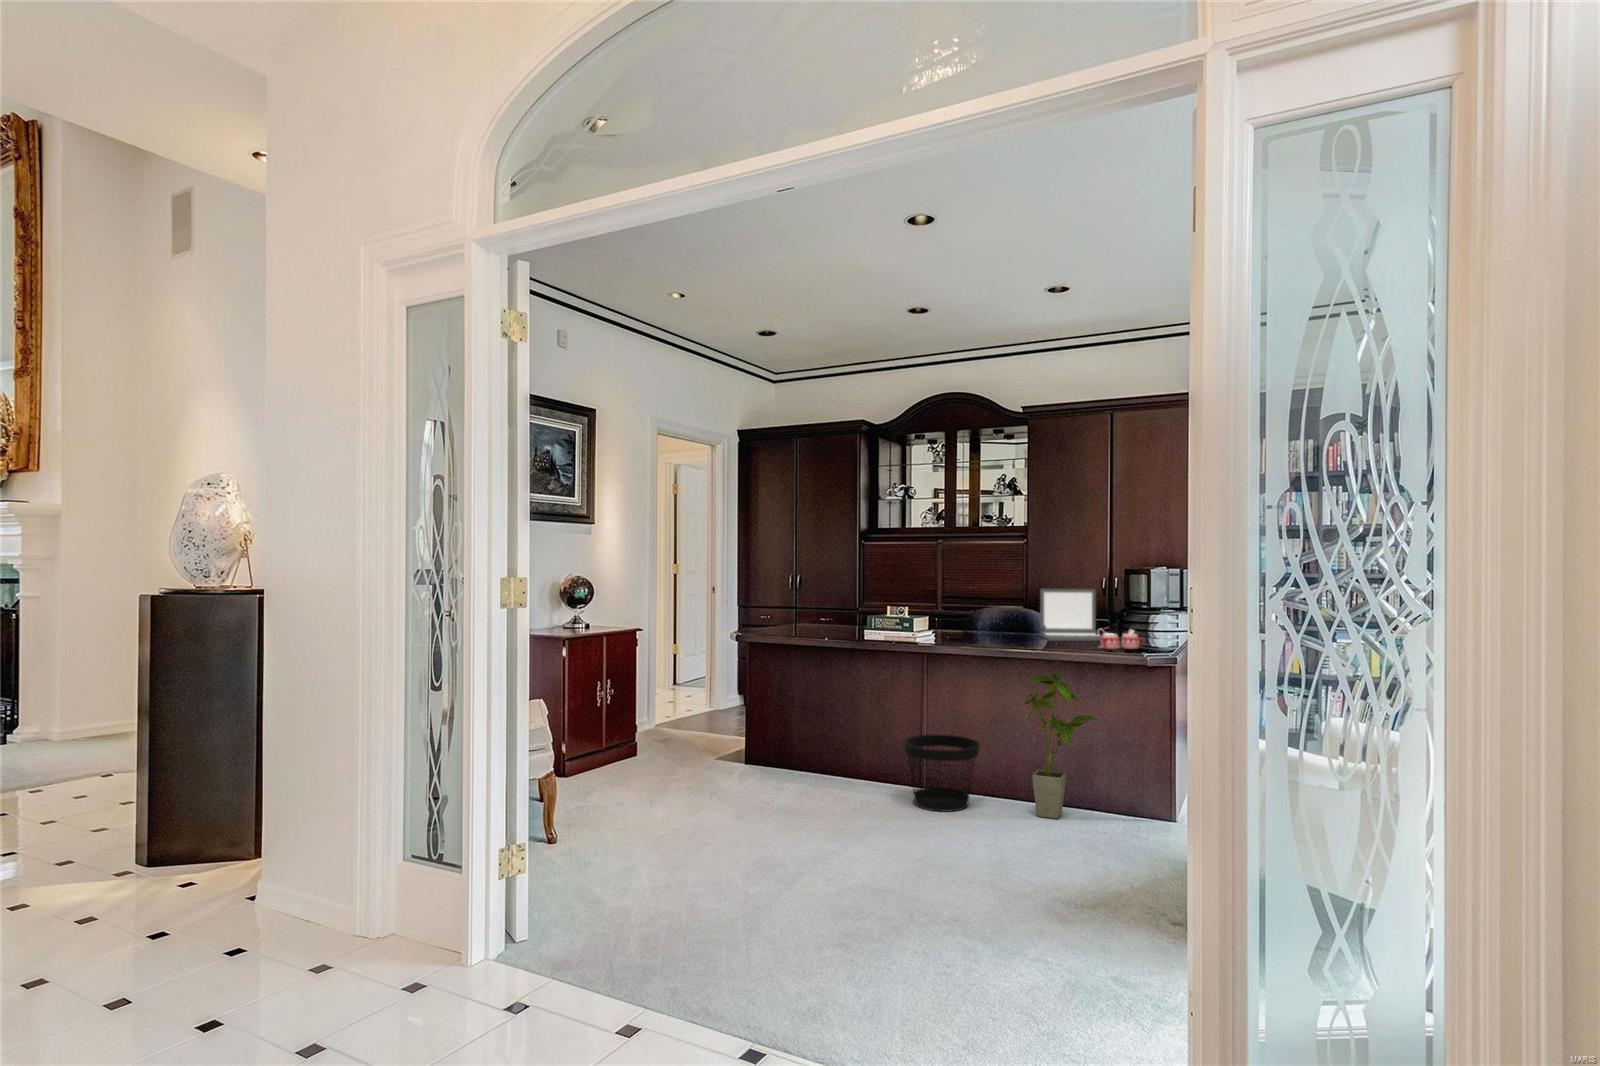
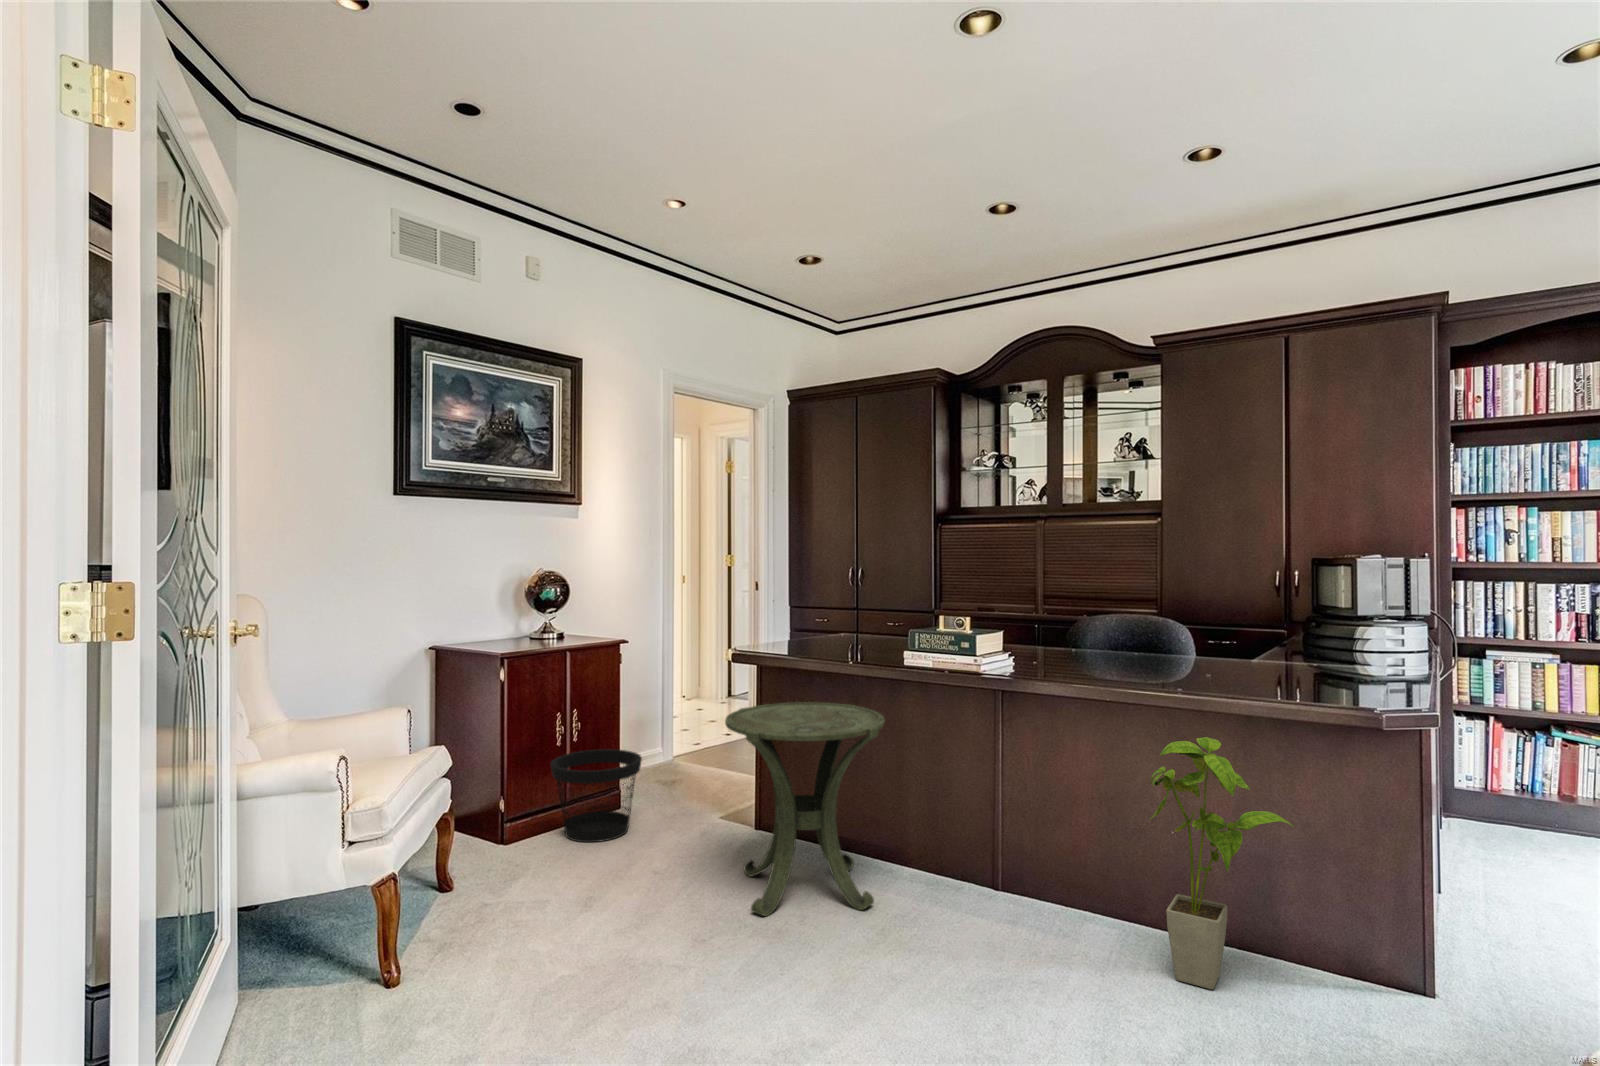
laptop: present [1040,589,1102,641] -> none [1181,589,1293,672]
mug: present [1098,629,1145,650] -> none [1280,657,1369,694]
side table: none [749,667,855,803] -> present [725,702,885,916]
wastebasket: present [903,735,980,812] -> present [551,749,642,842]

